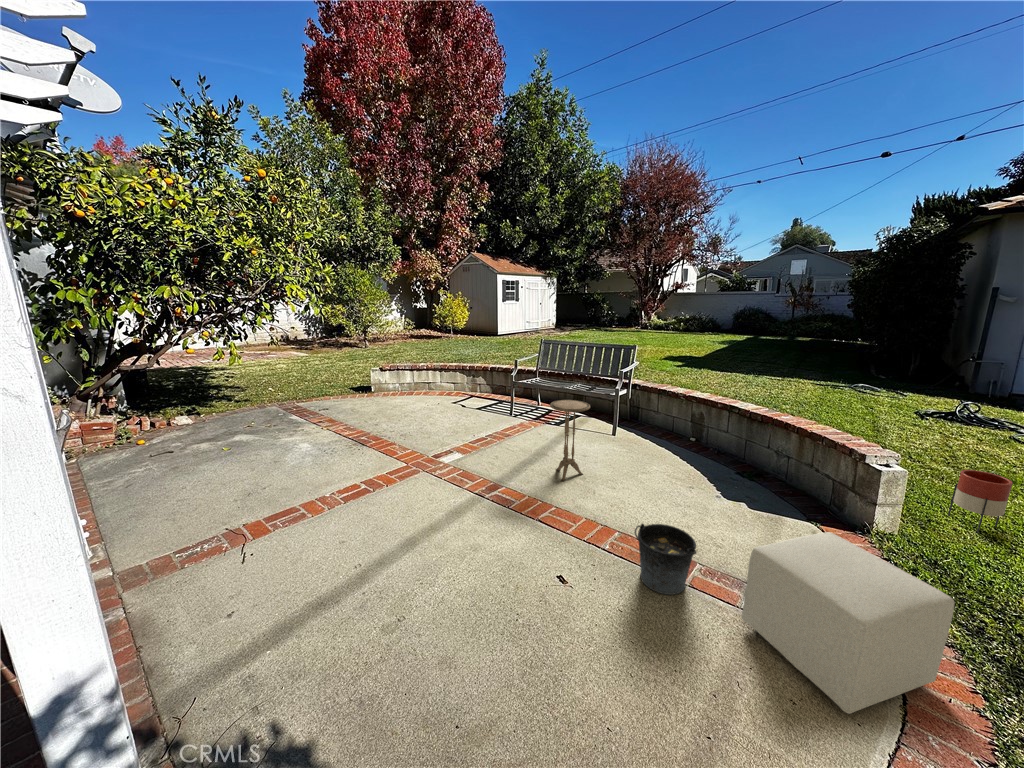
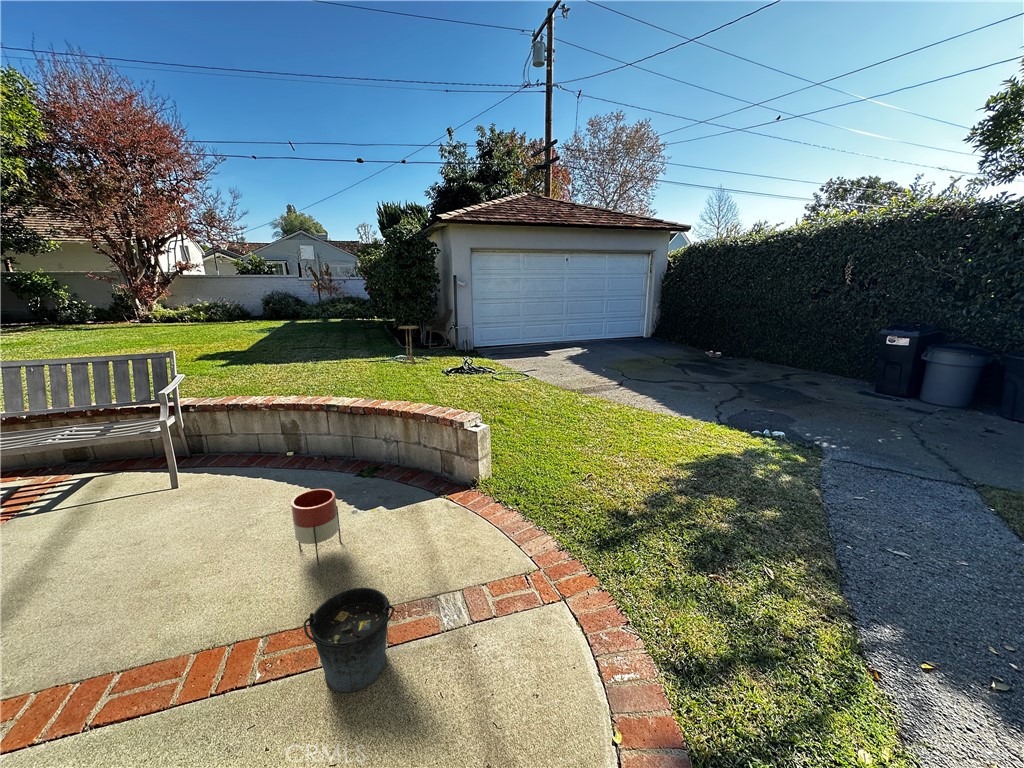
chair: none [908,336,973,388] -> present [425,309,453,348]
side table: present [550,400,590,481] -> present [398,326,419,365]
planter: present [948,470,1013,533] -> present [291,489,341,565]
ottoman: present [742,532,955,714] -> none [454,509,585,670]

